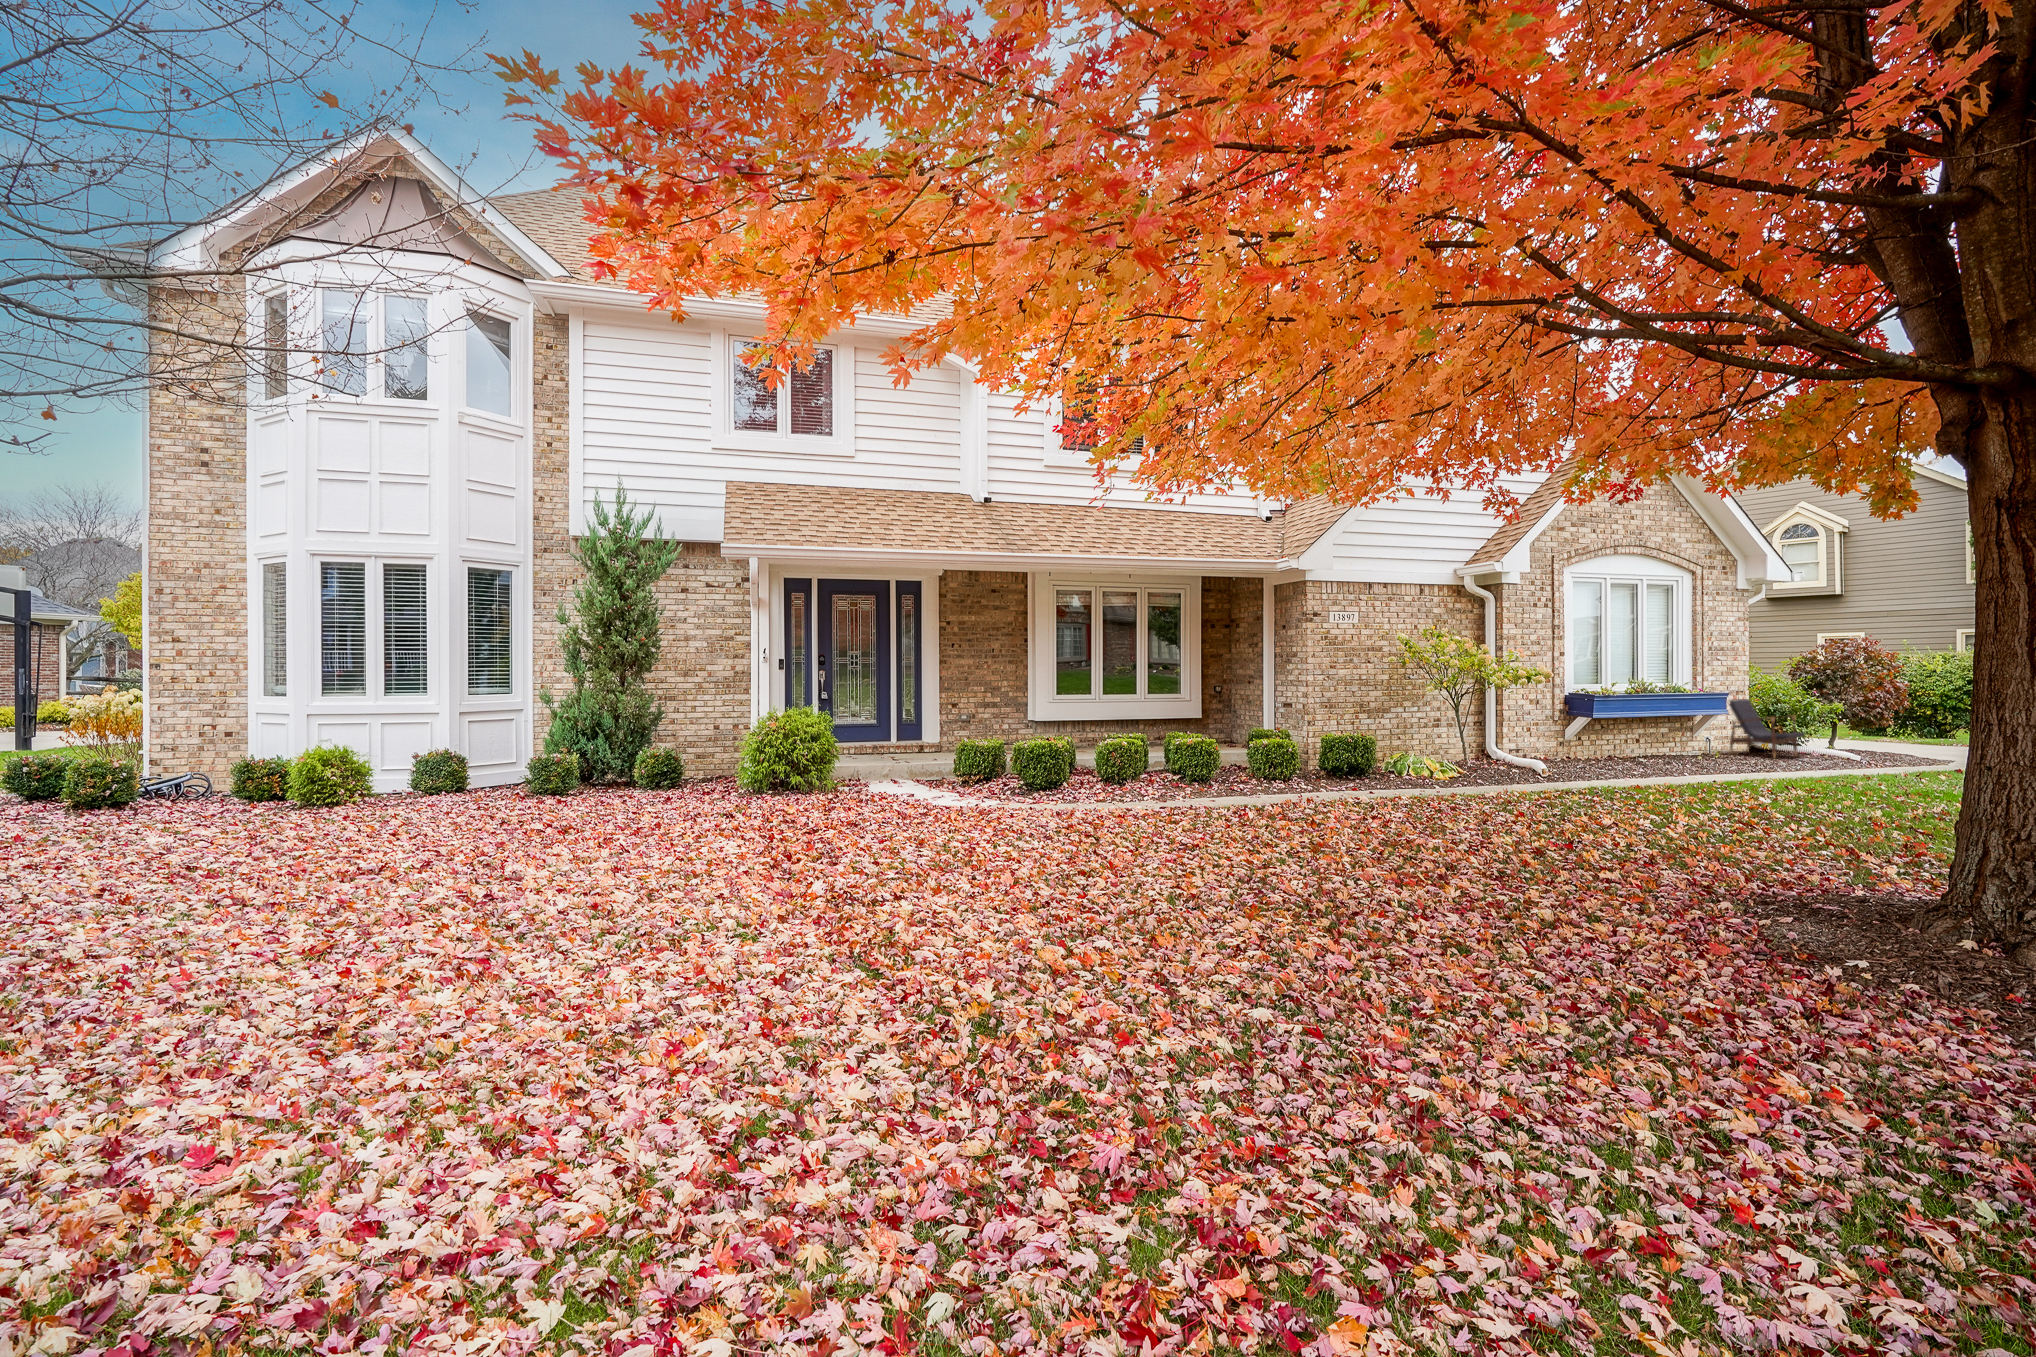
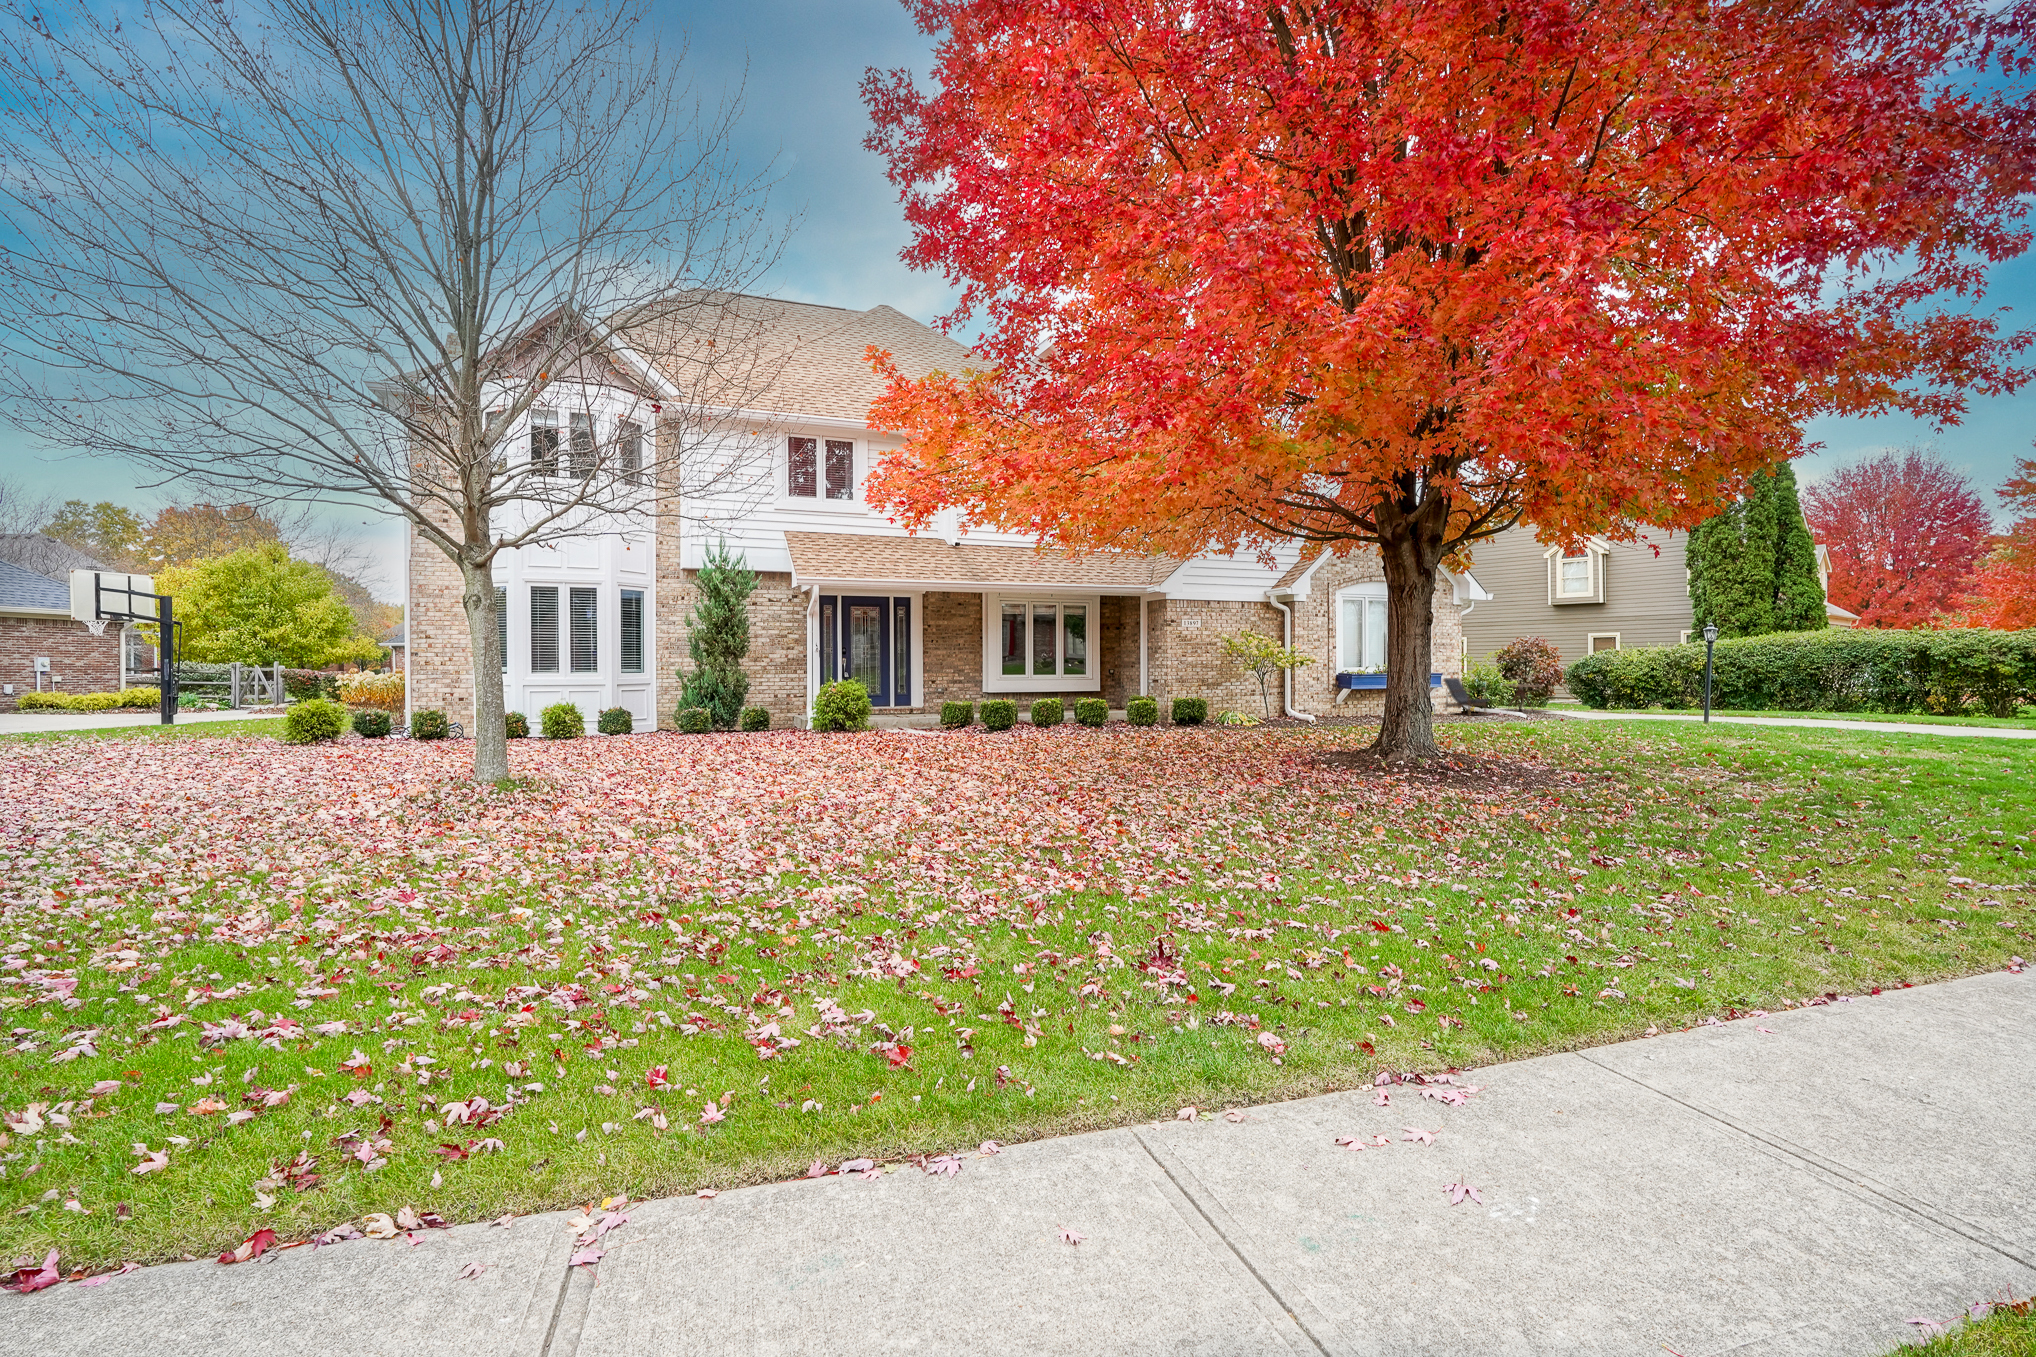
round table: none [1804,707,1879,750] -> present [1504,684,1541,708]

